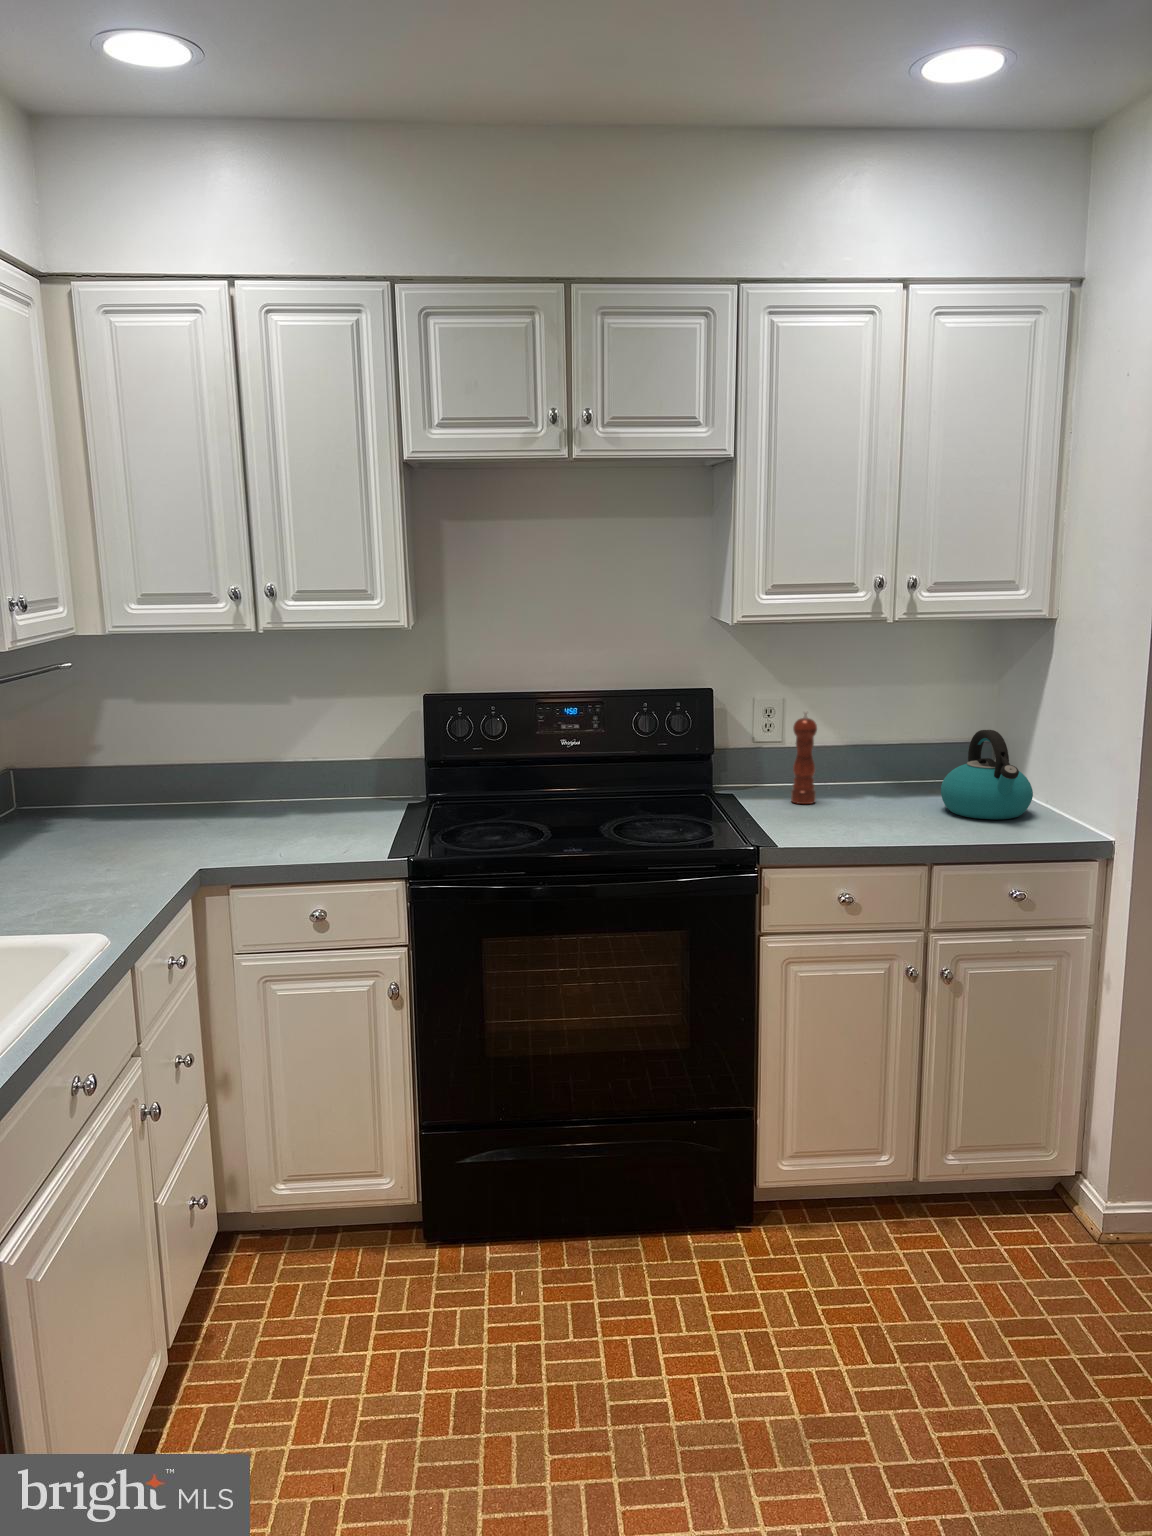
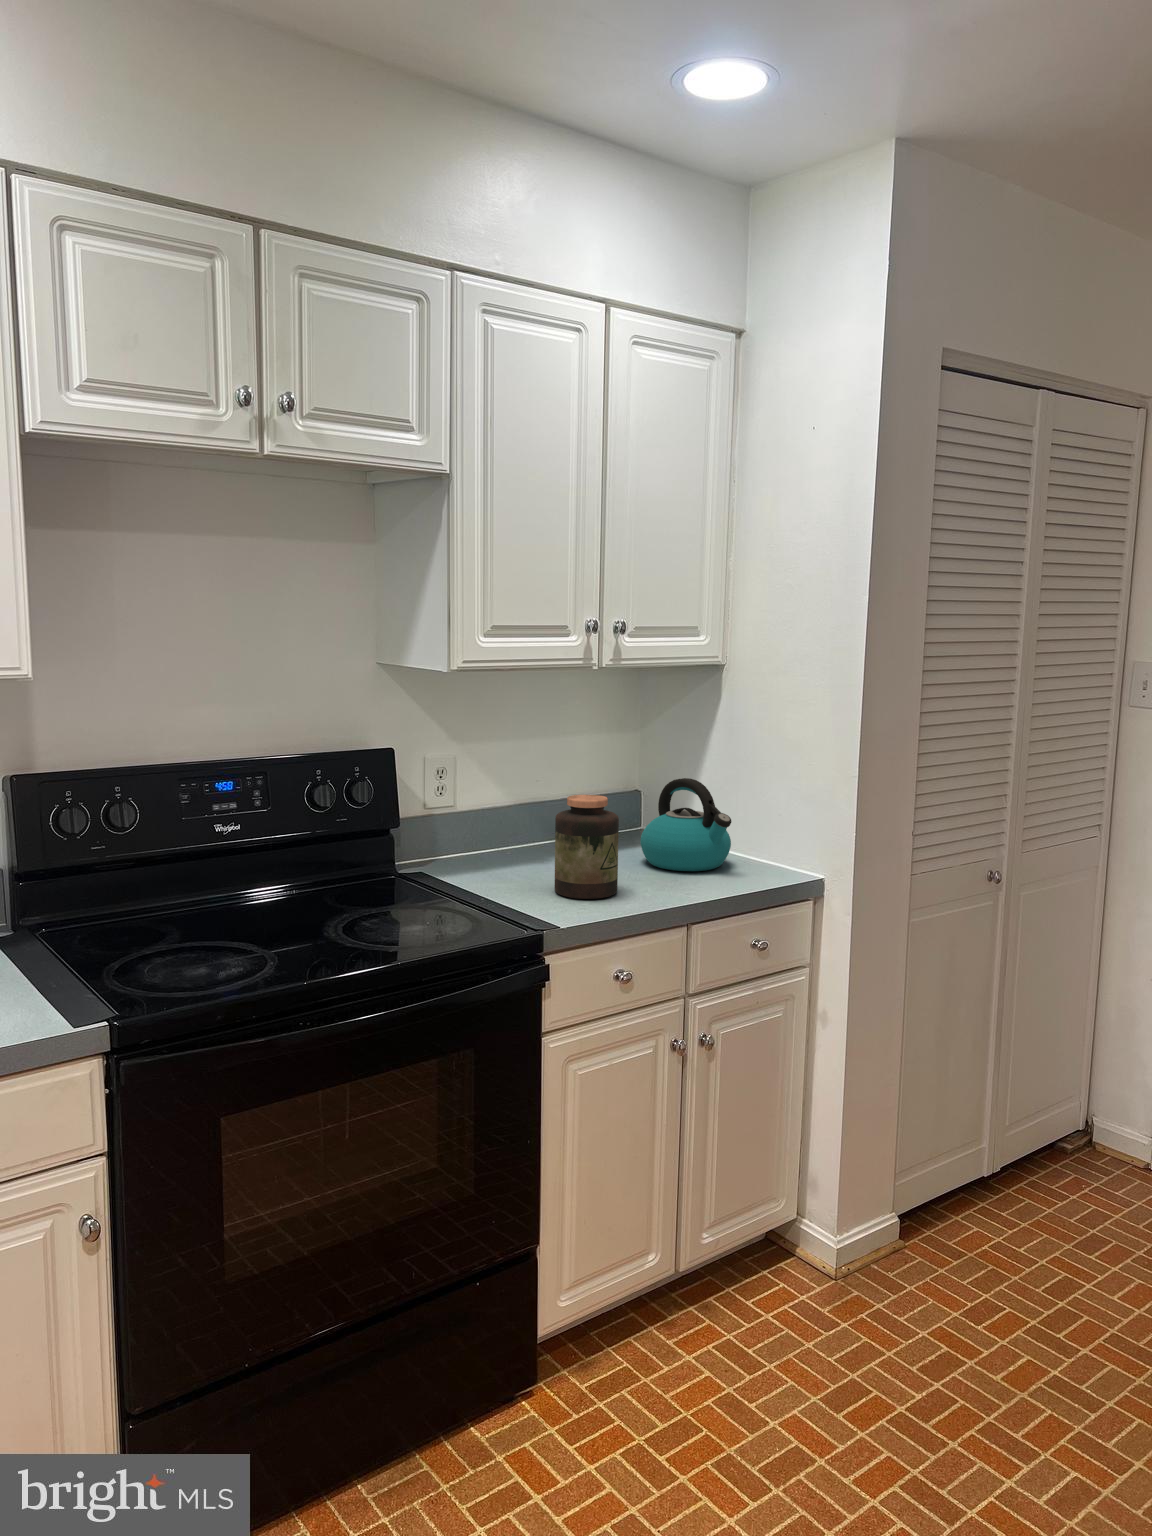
pepper mill: present [791,711,817,804] -> none [490,770,517,875]
jar: none [823,736,883,829] -> present [555,795,619,899]

